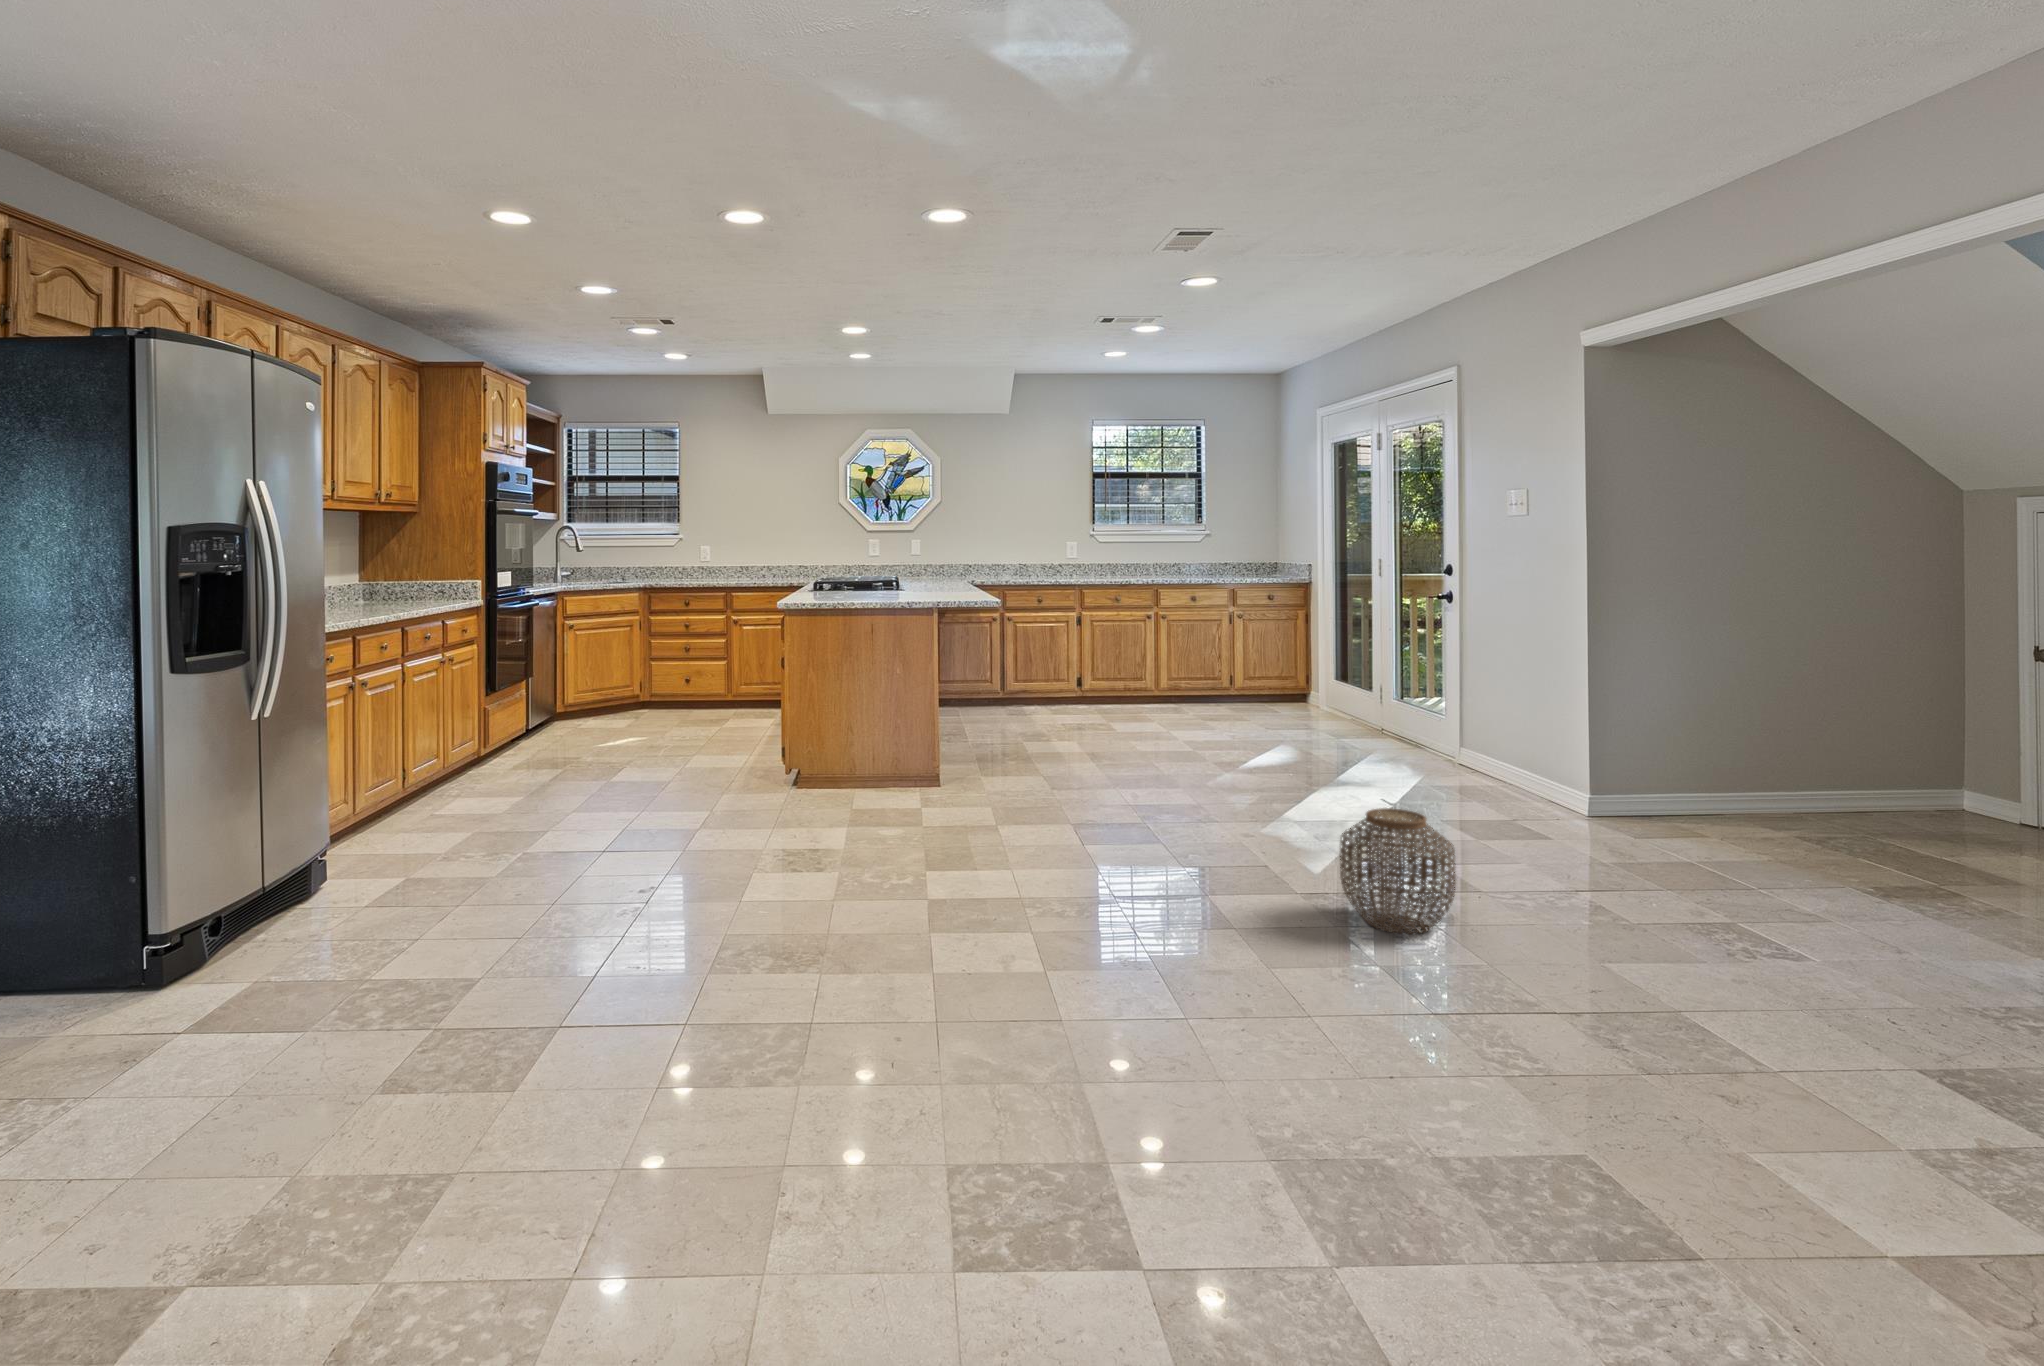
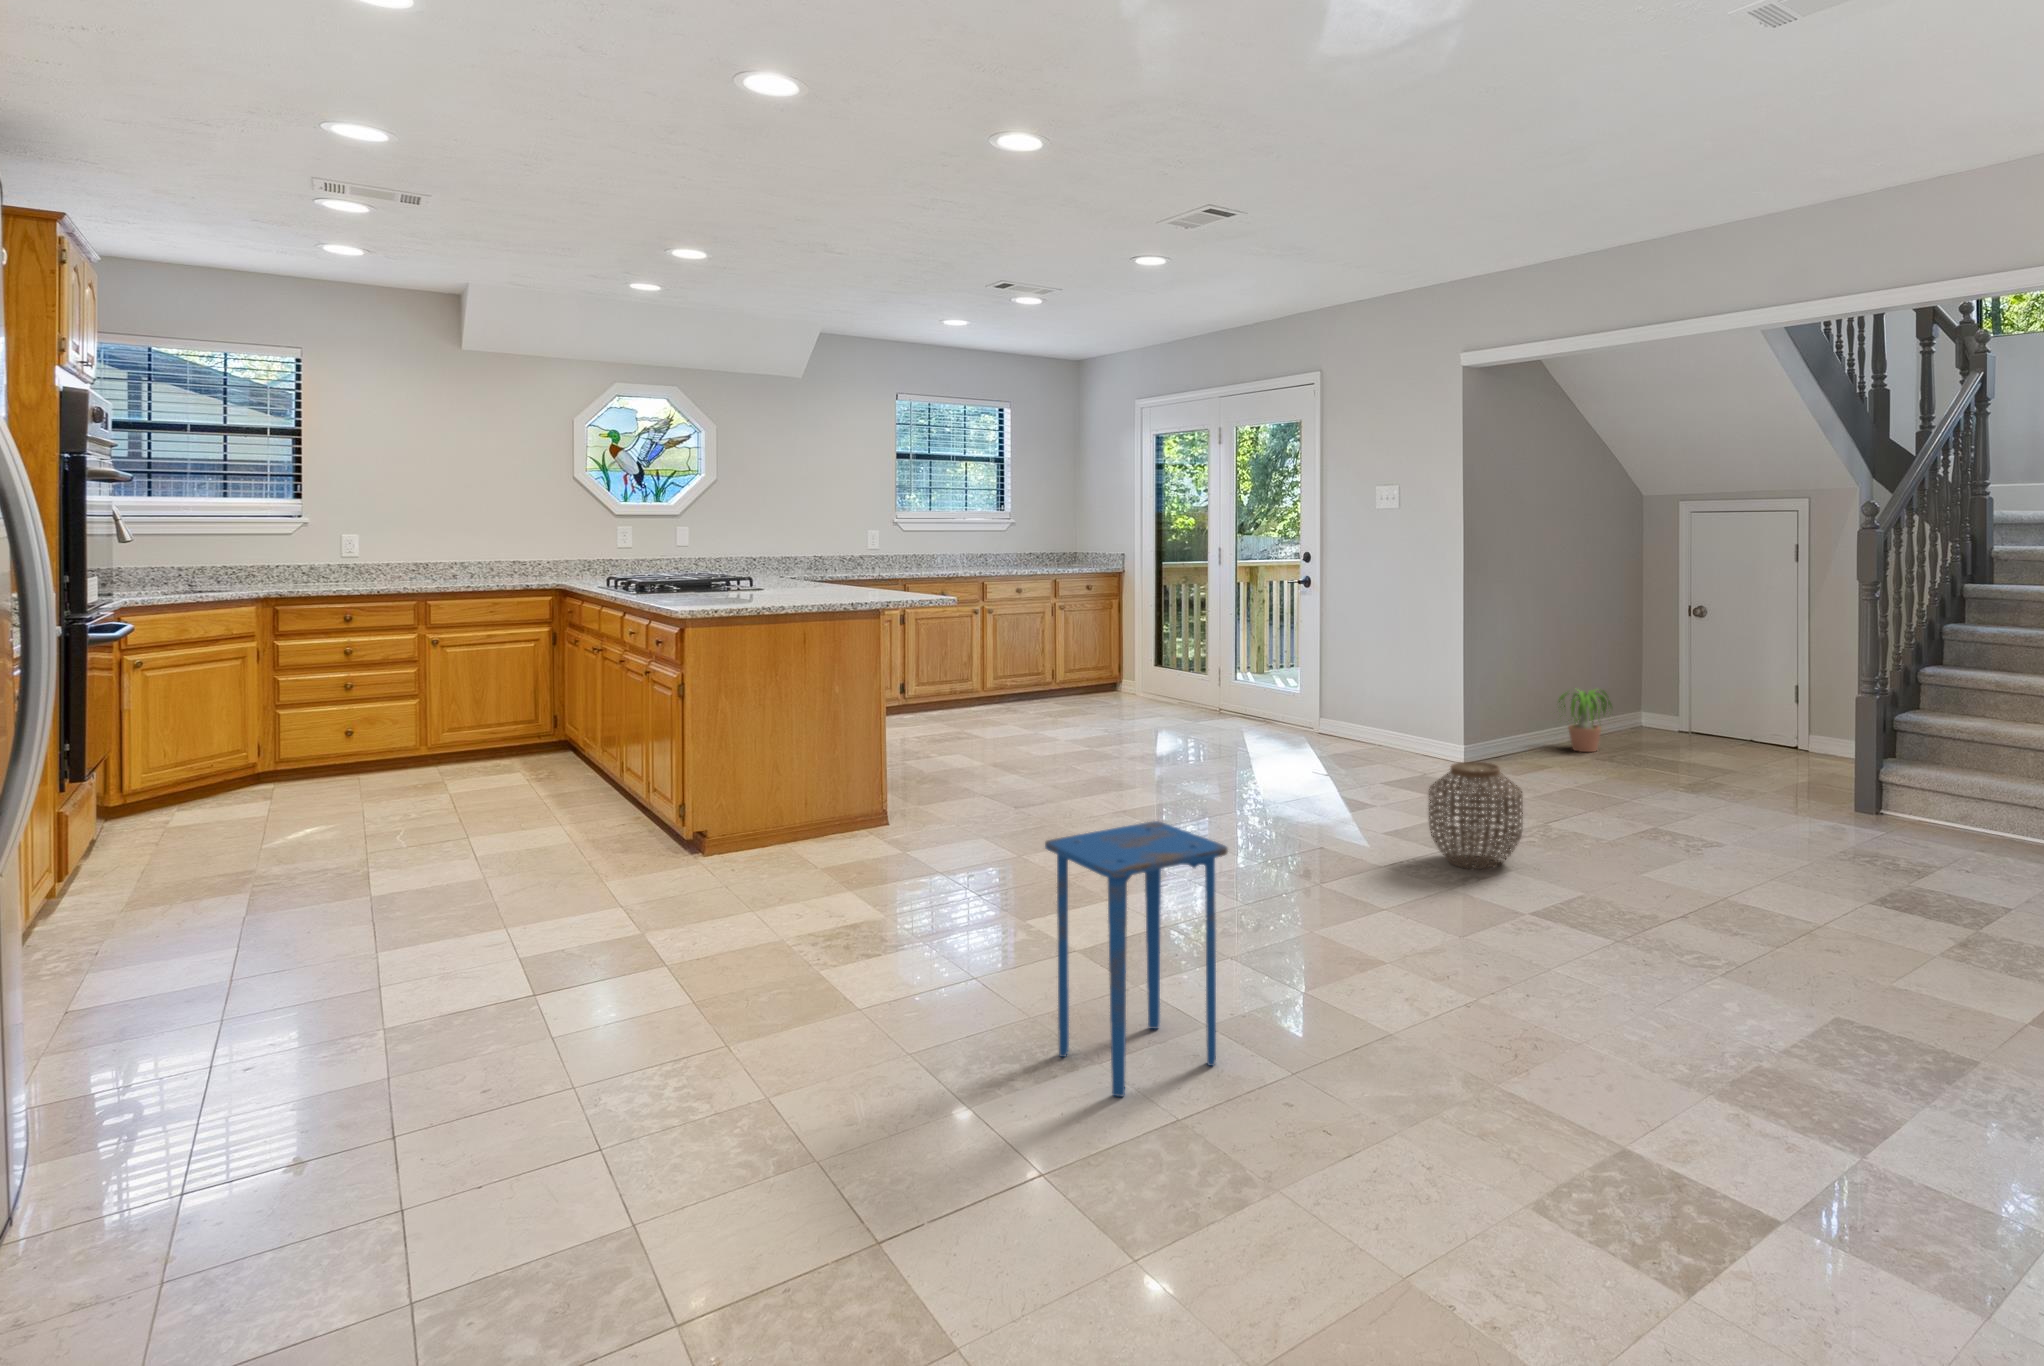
potted plant: none [1736,747,1847,833] -> present [1558,689,1612,752]
side table: none [739,808,870,1032] -> present [1045,821,1228,1097]

